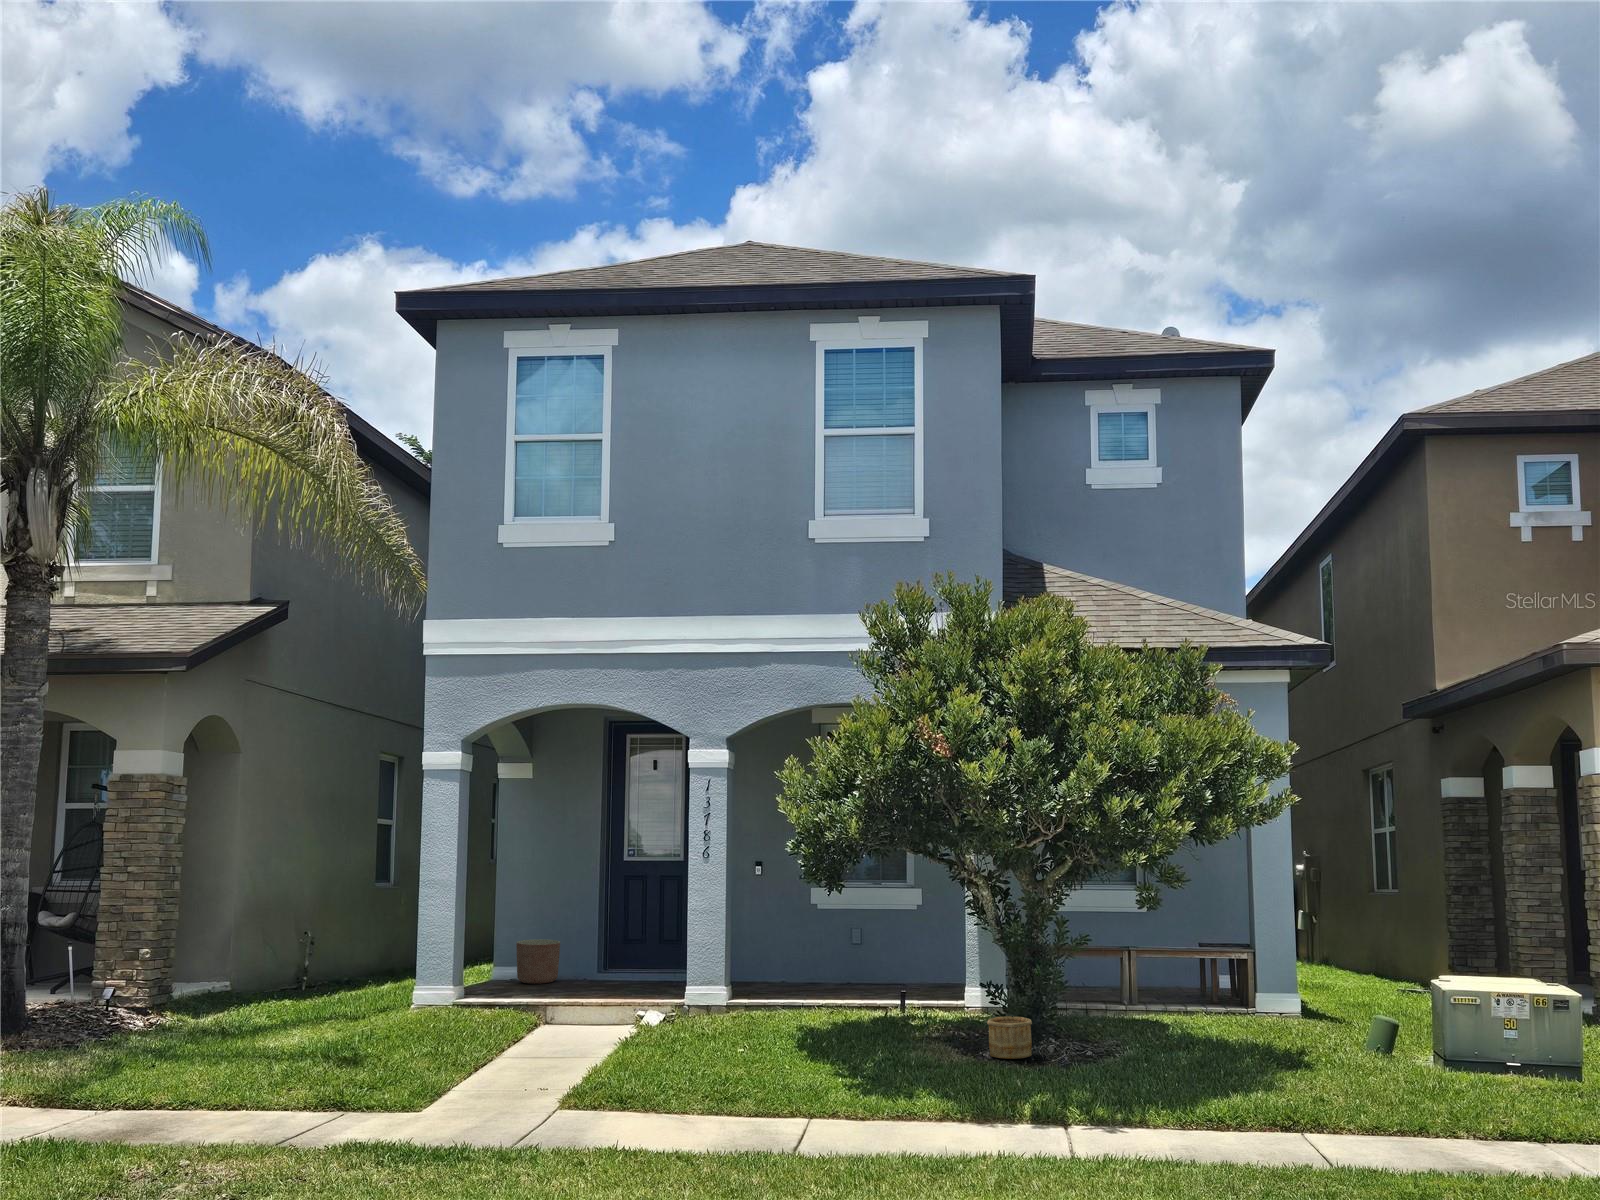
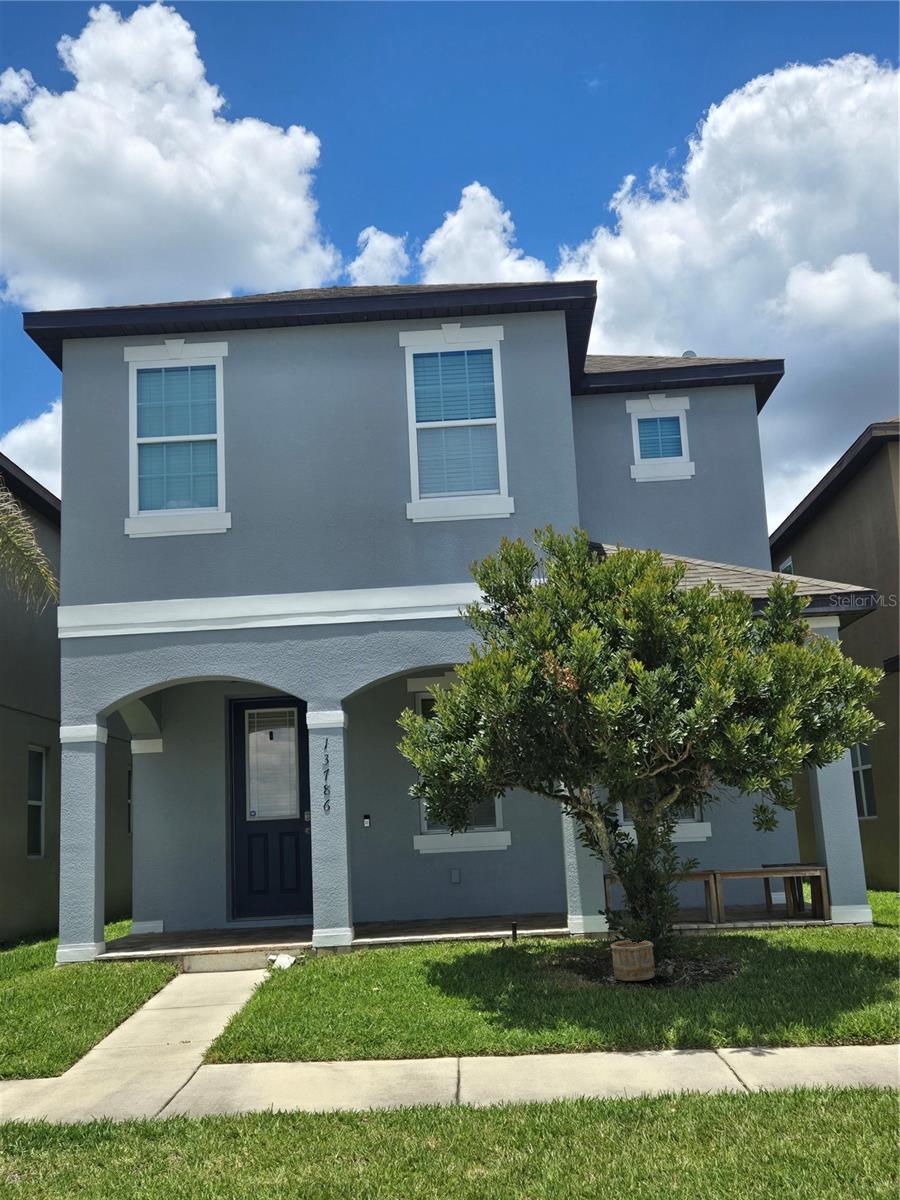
planter: present [516,939,560,984] -> none [154,894,194,935]

